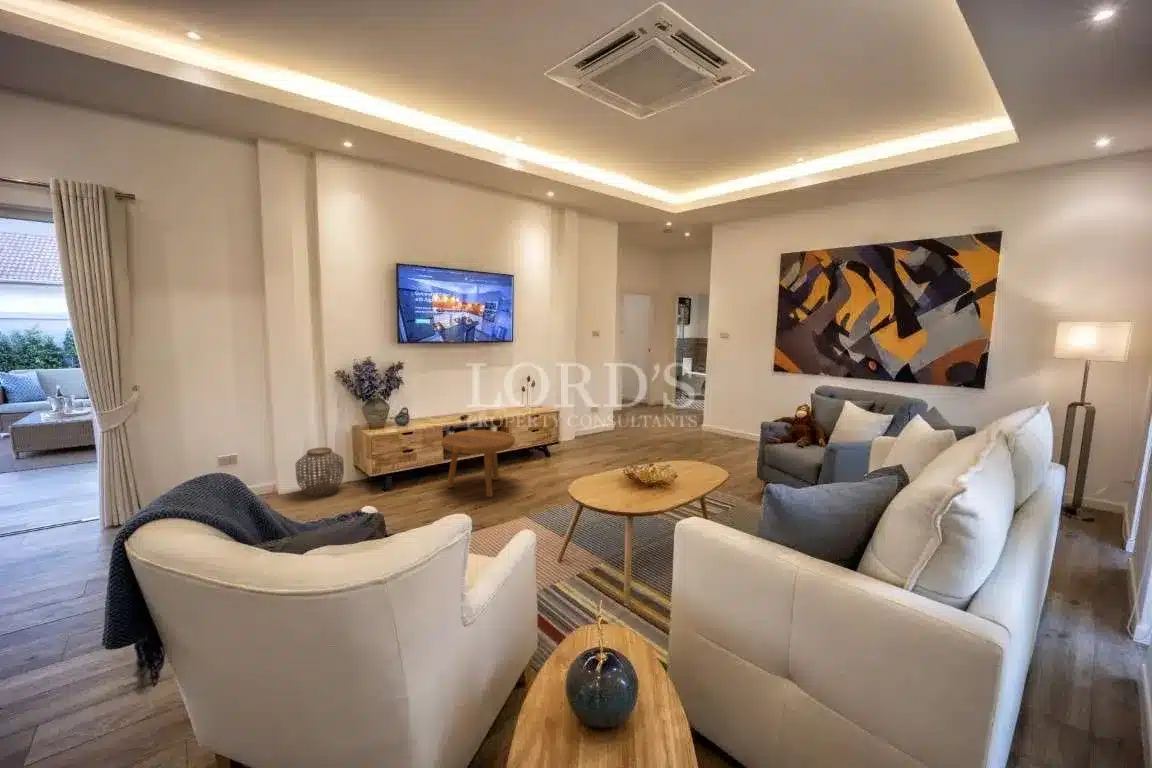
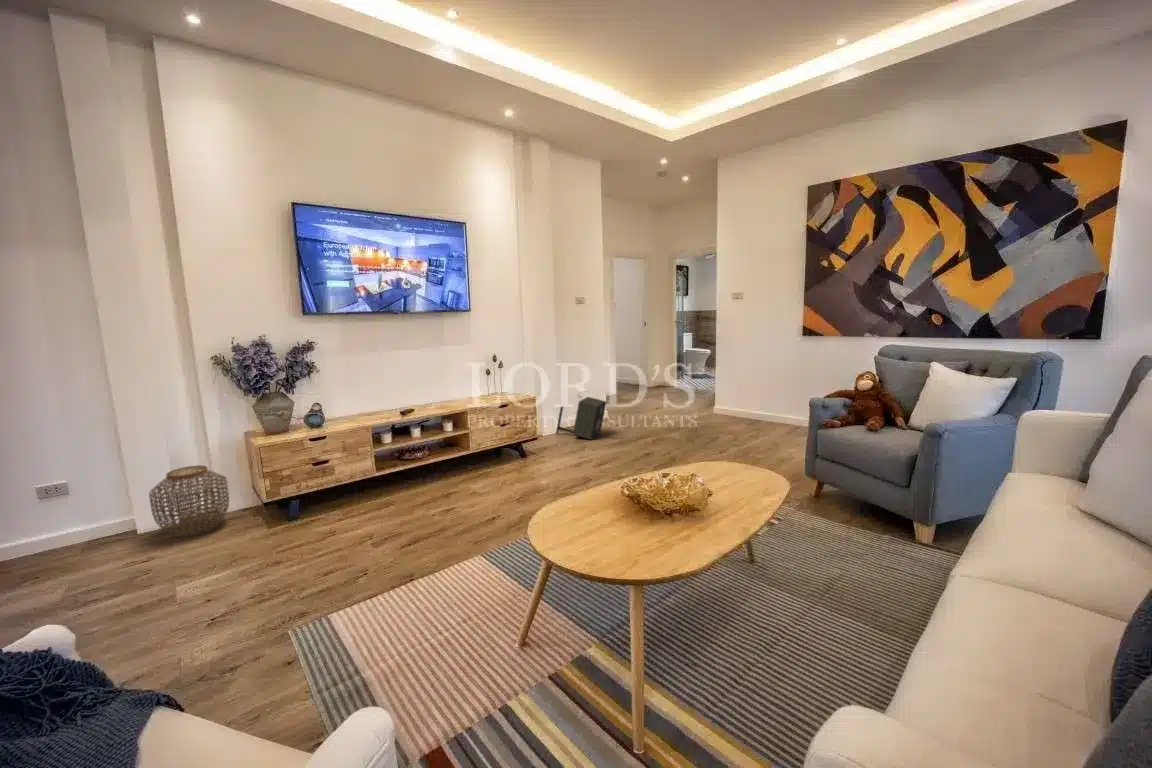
speaker: none [573,412,615,446] -> present [556,397,606,439]
footstool: present [442,430,515,497] -> none [366,428,472,524]

